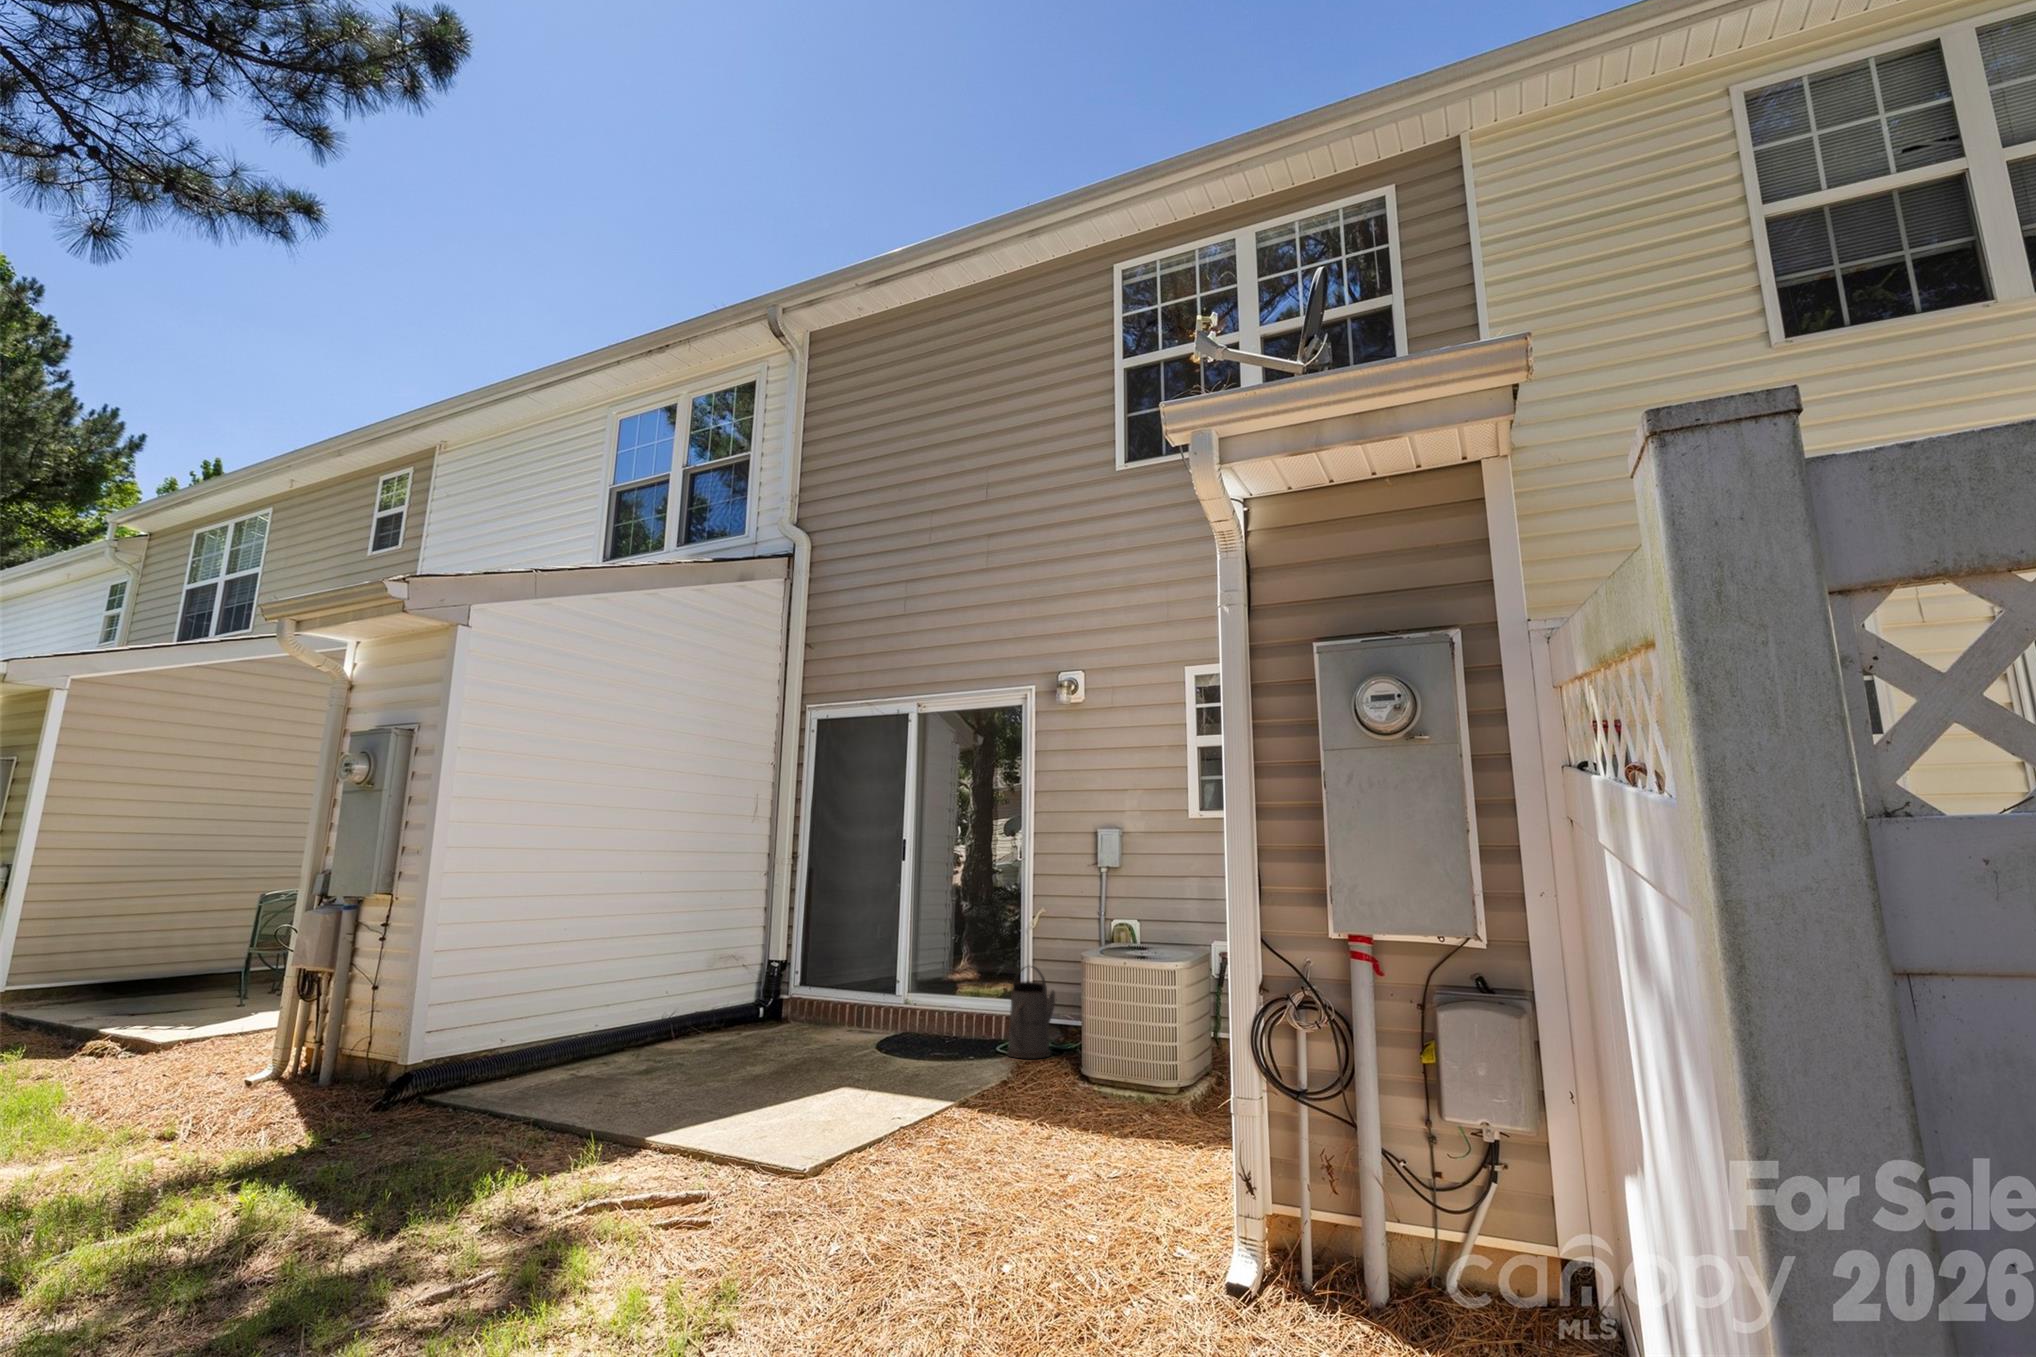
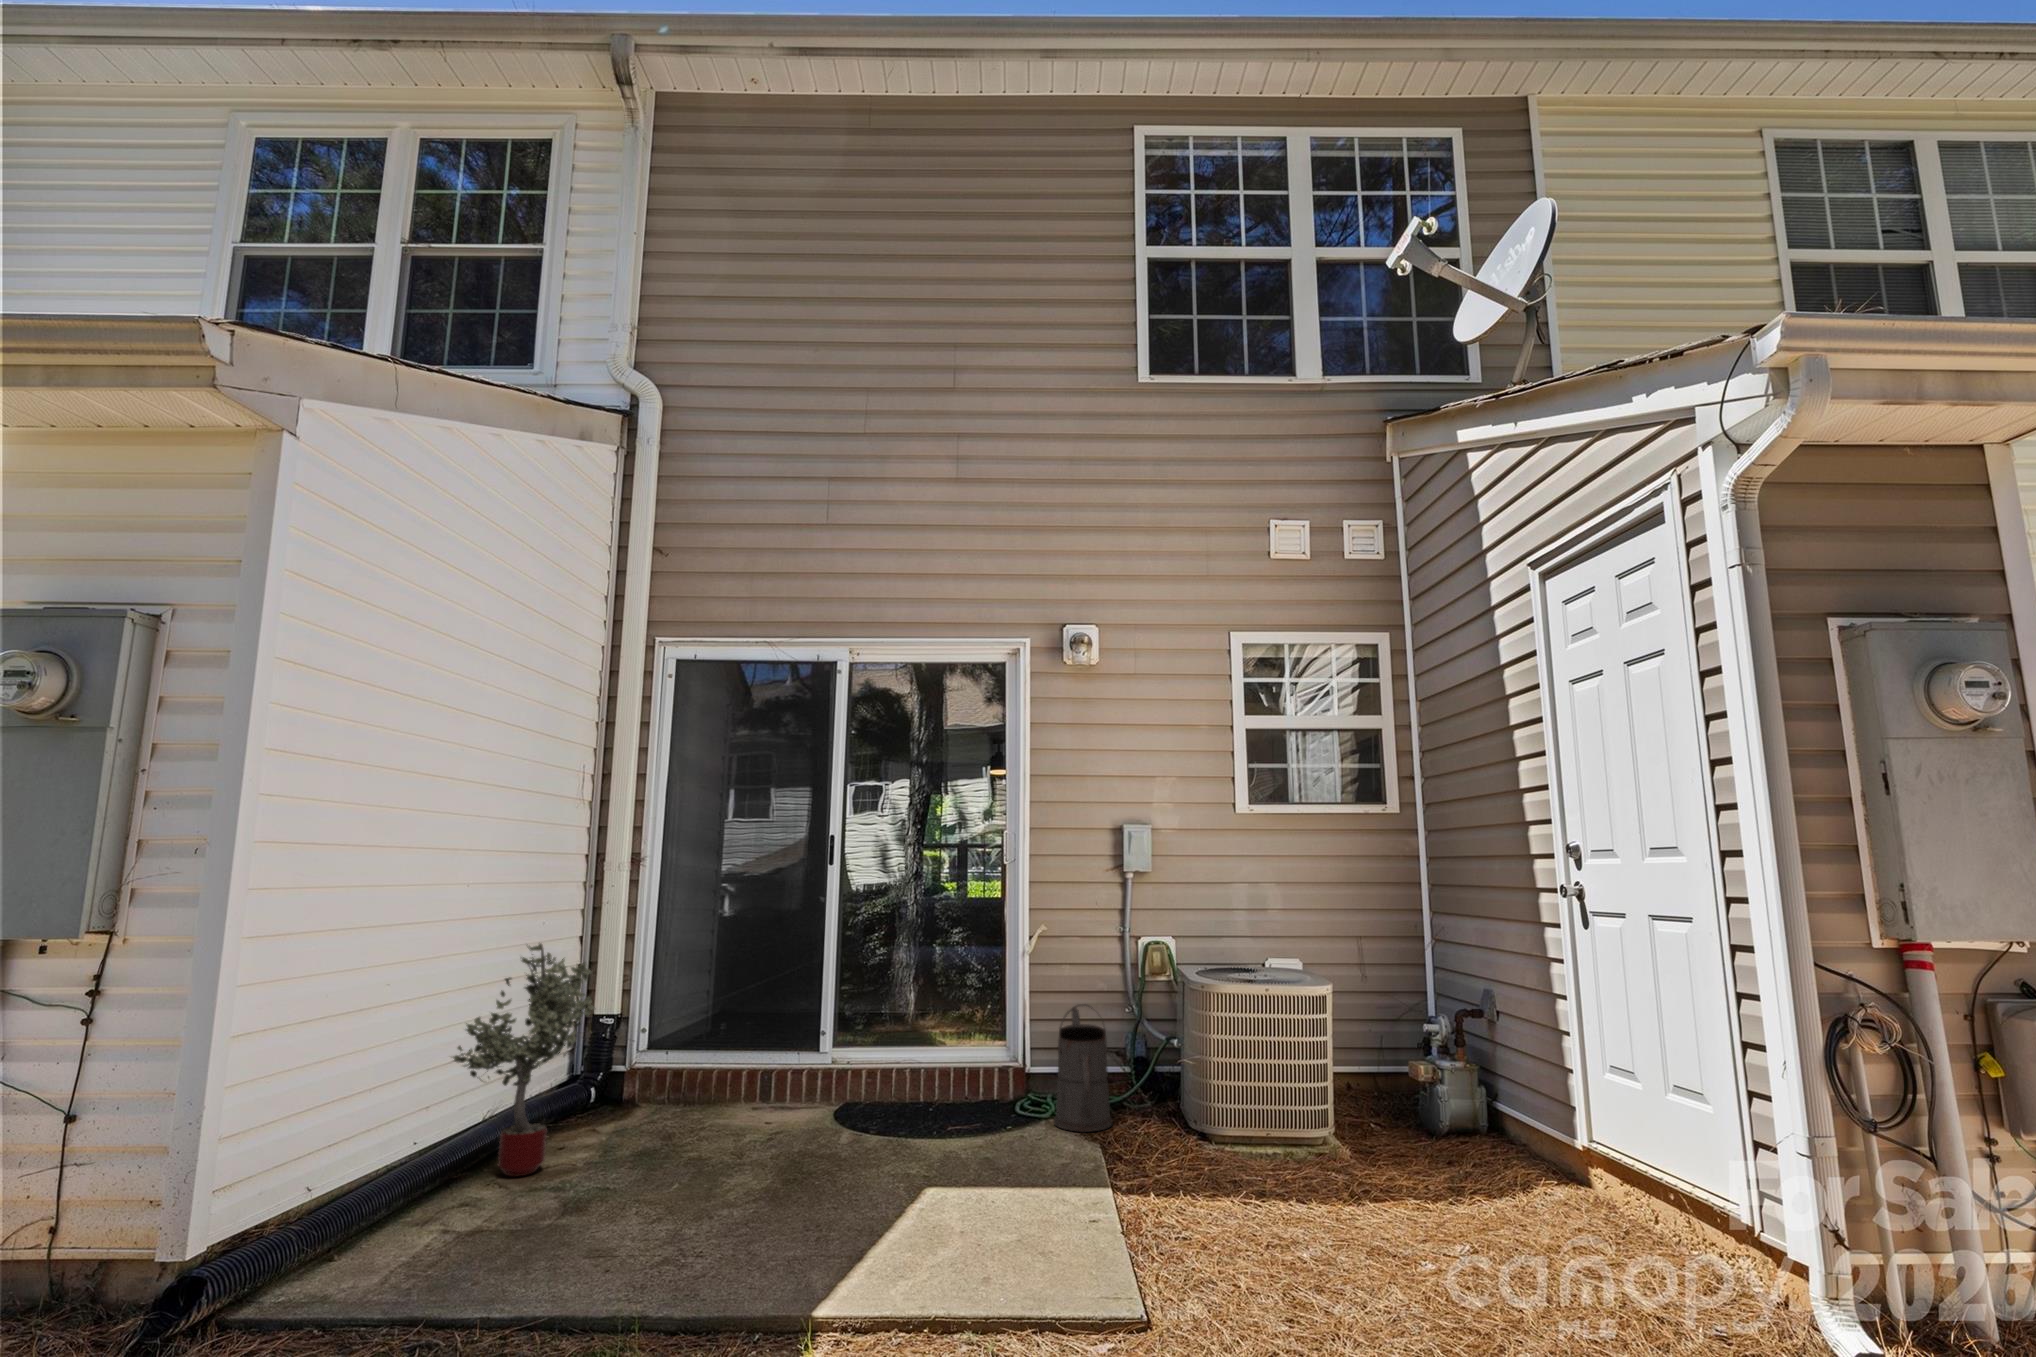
potted tree: none [634,902,731,1039] -> present [453,943,595,1177]

